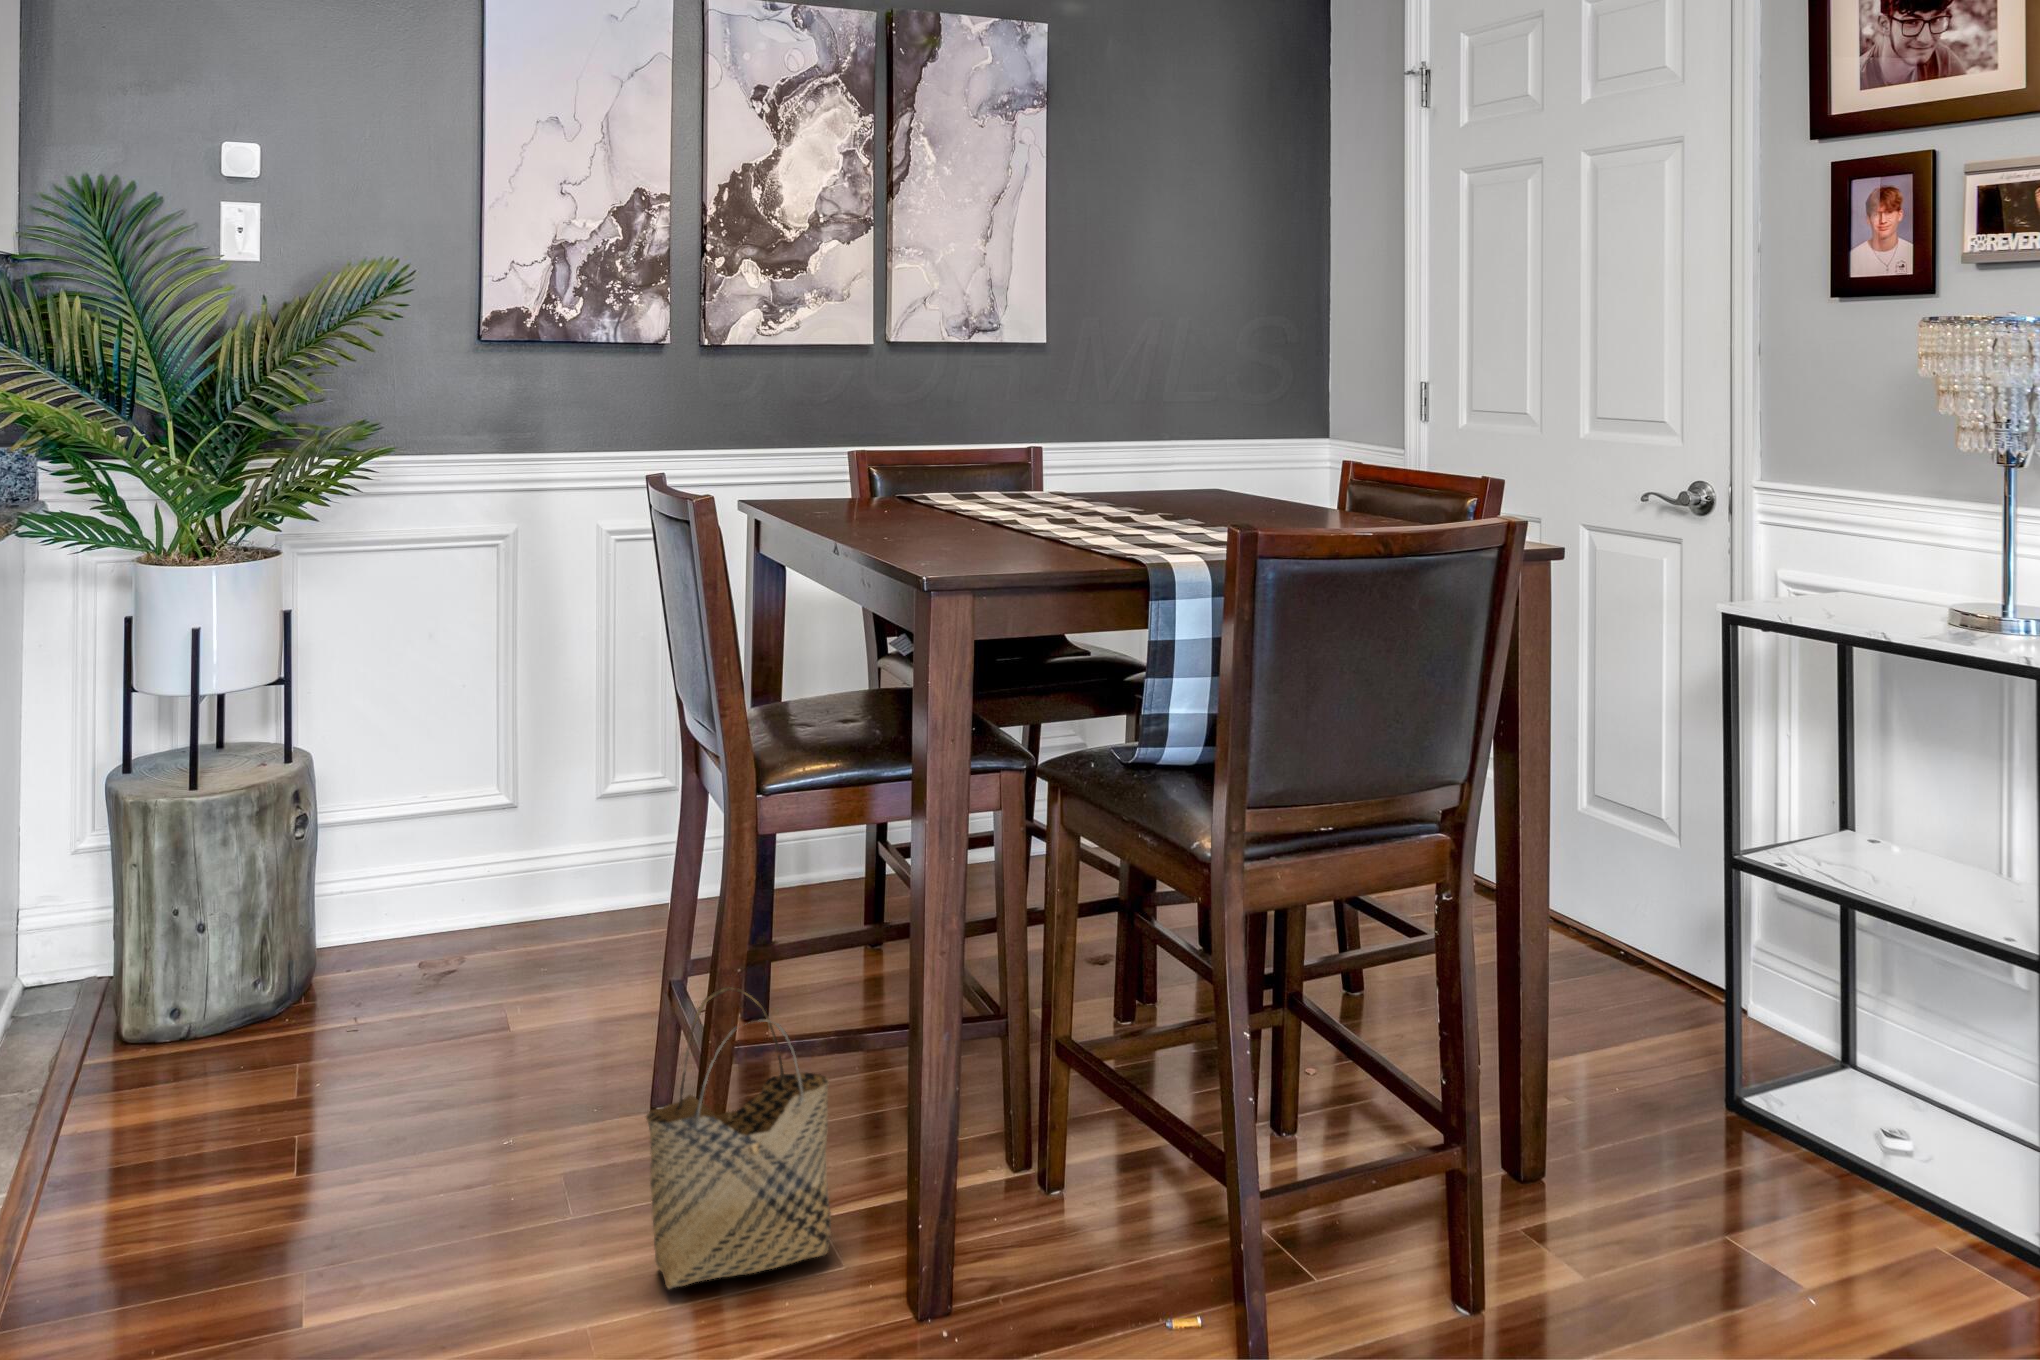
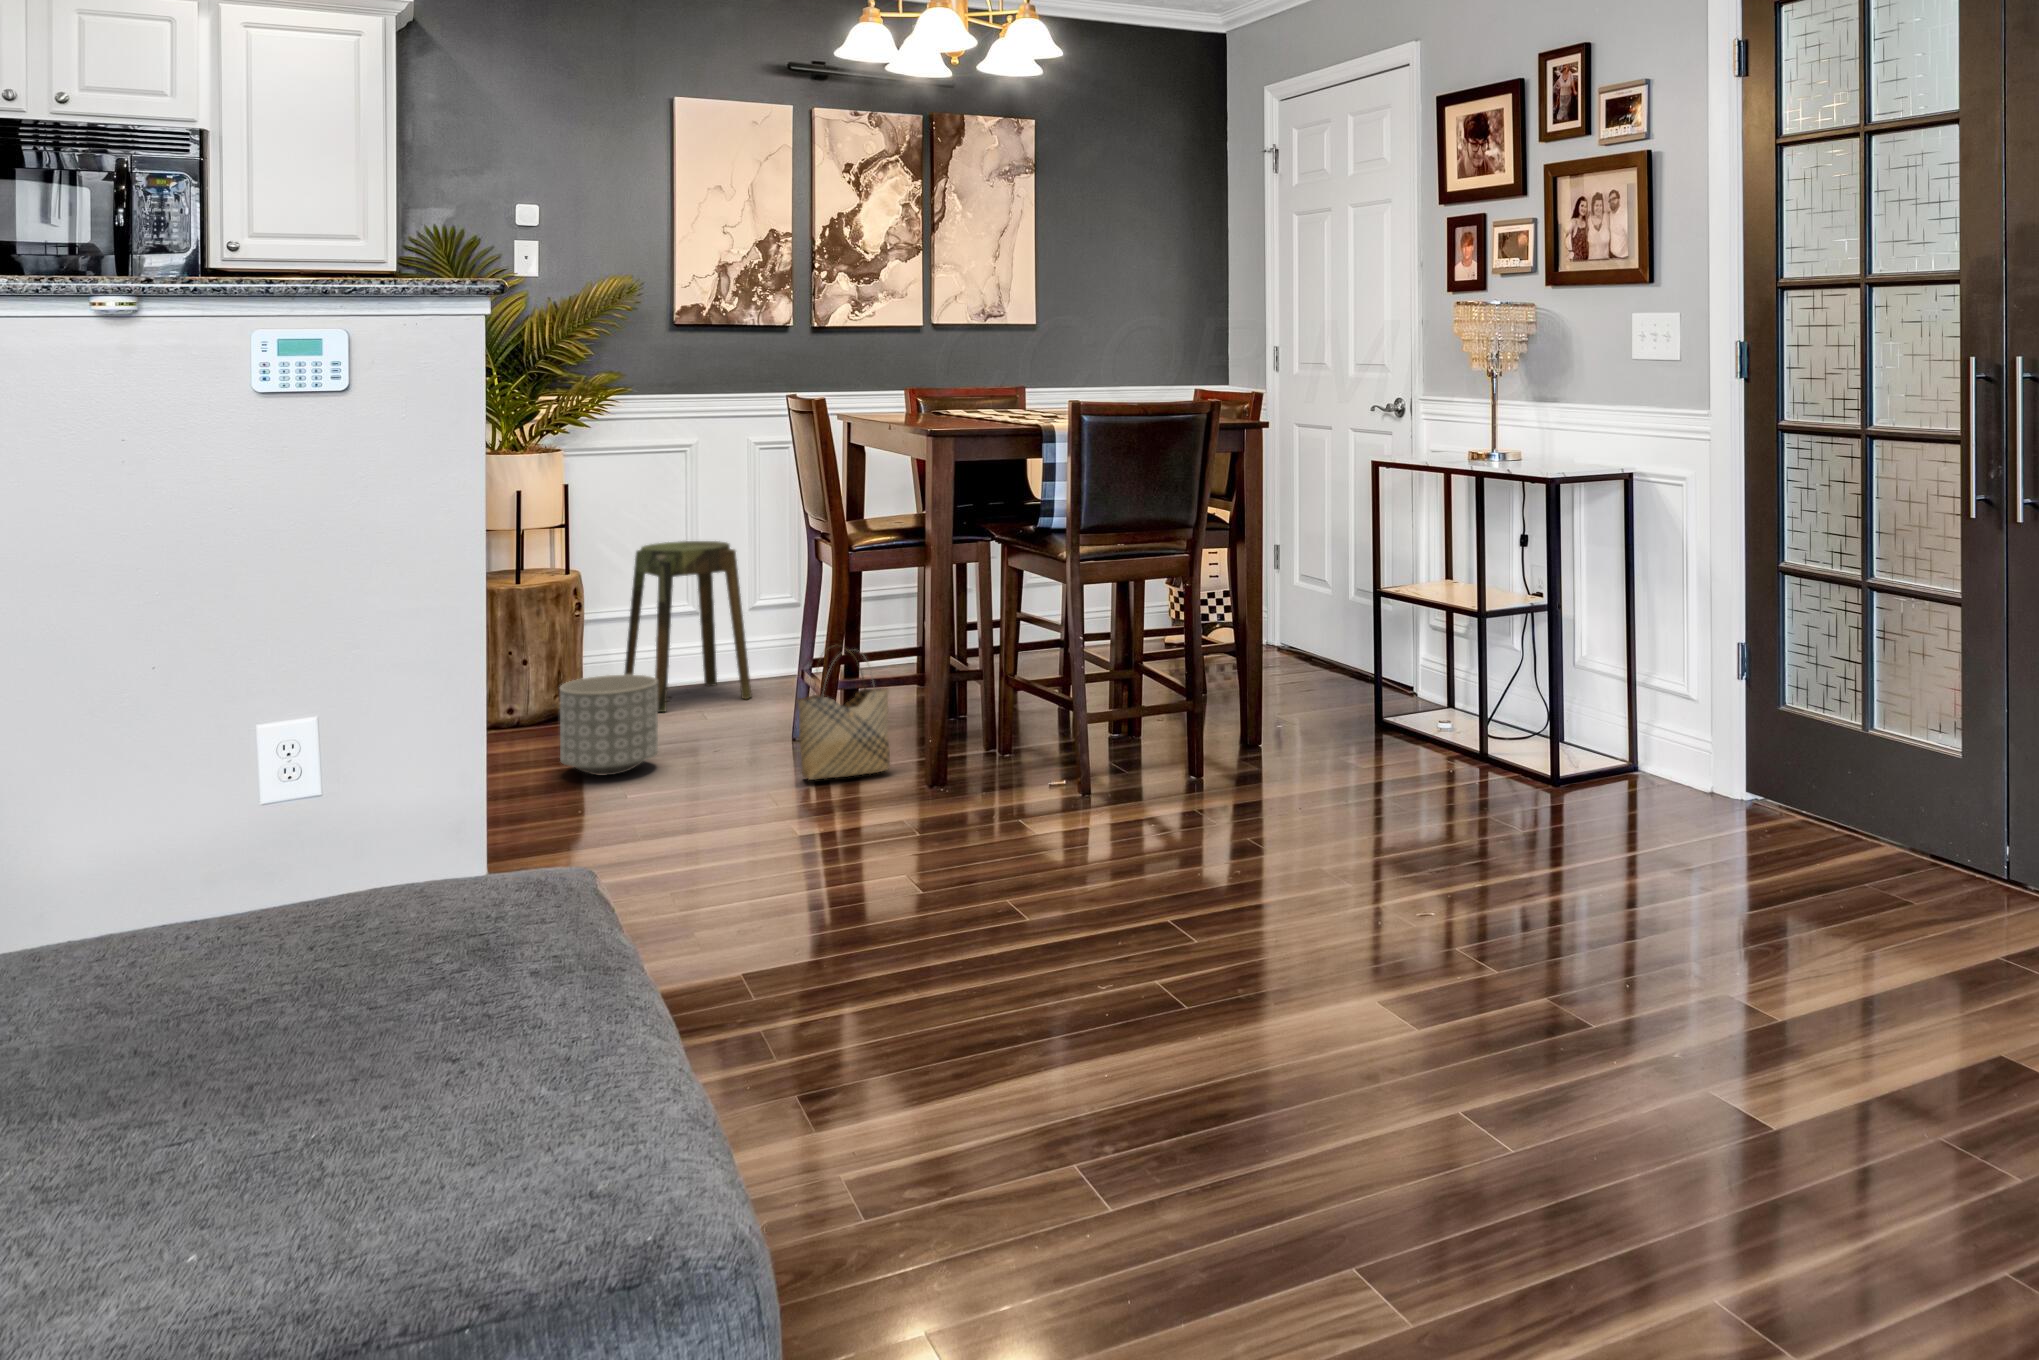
stool: none [381,696,591,1007] -> present [624,541,751,712]
planter: none [196,1008,389,1232] -> present [560,675,658,775]

